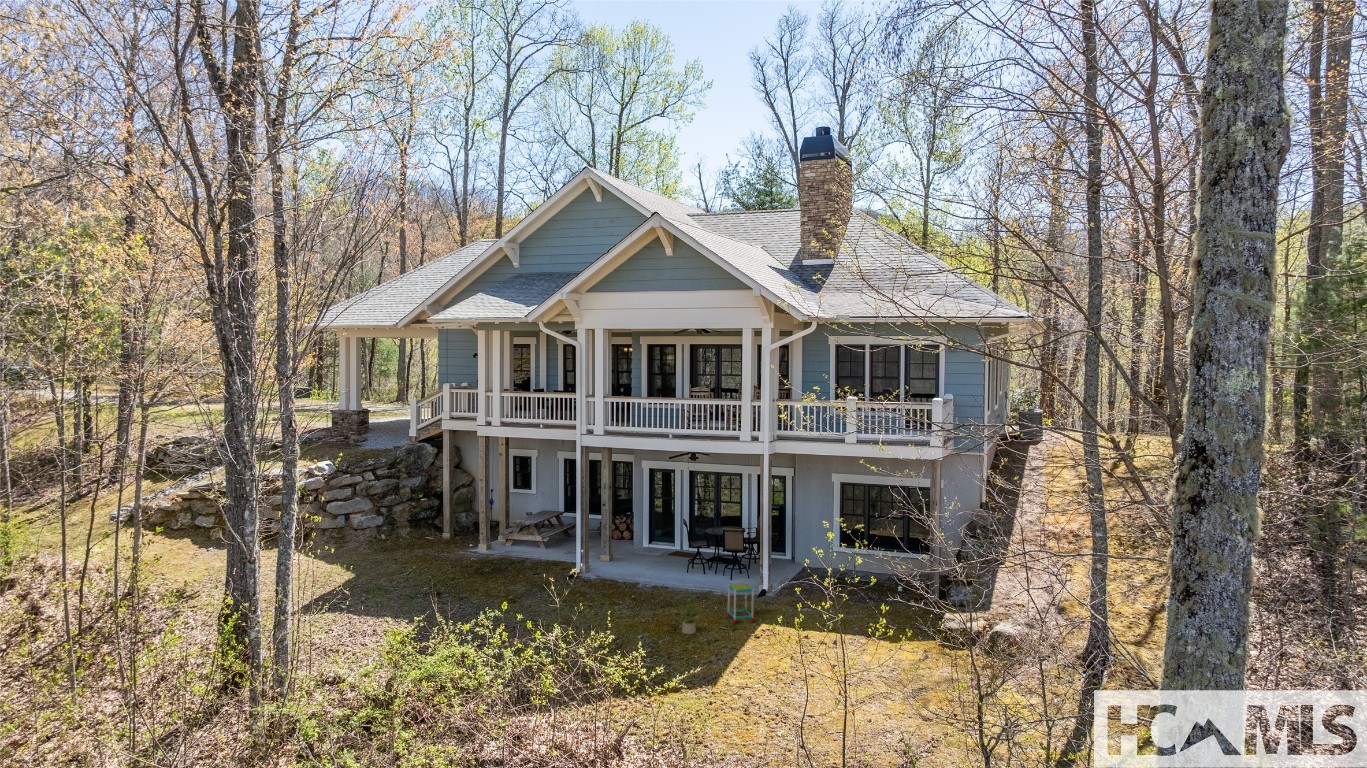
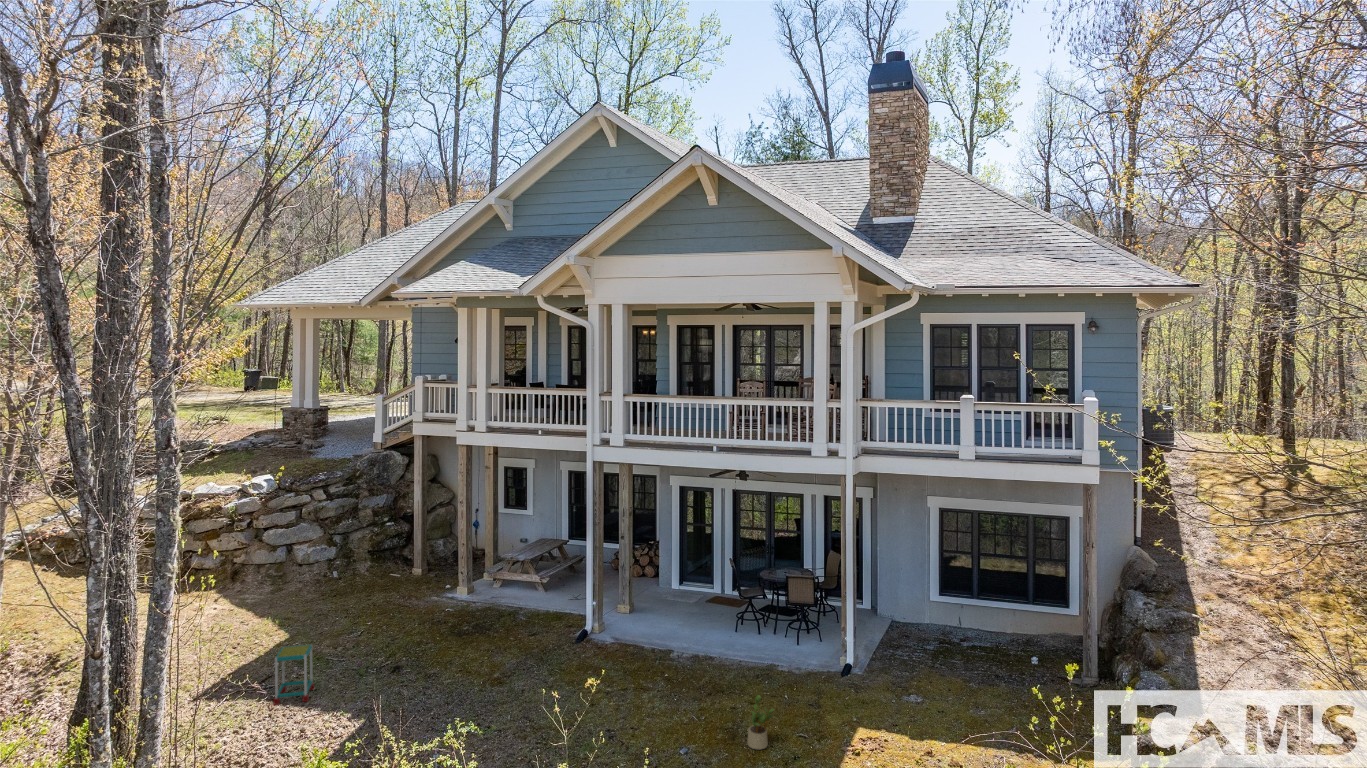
side table: present [726,583,754,624] -> present [273,644,314,705]

